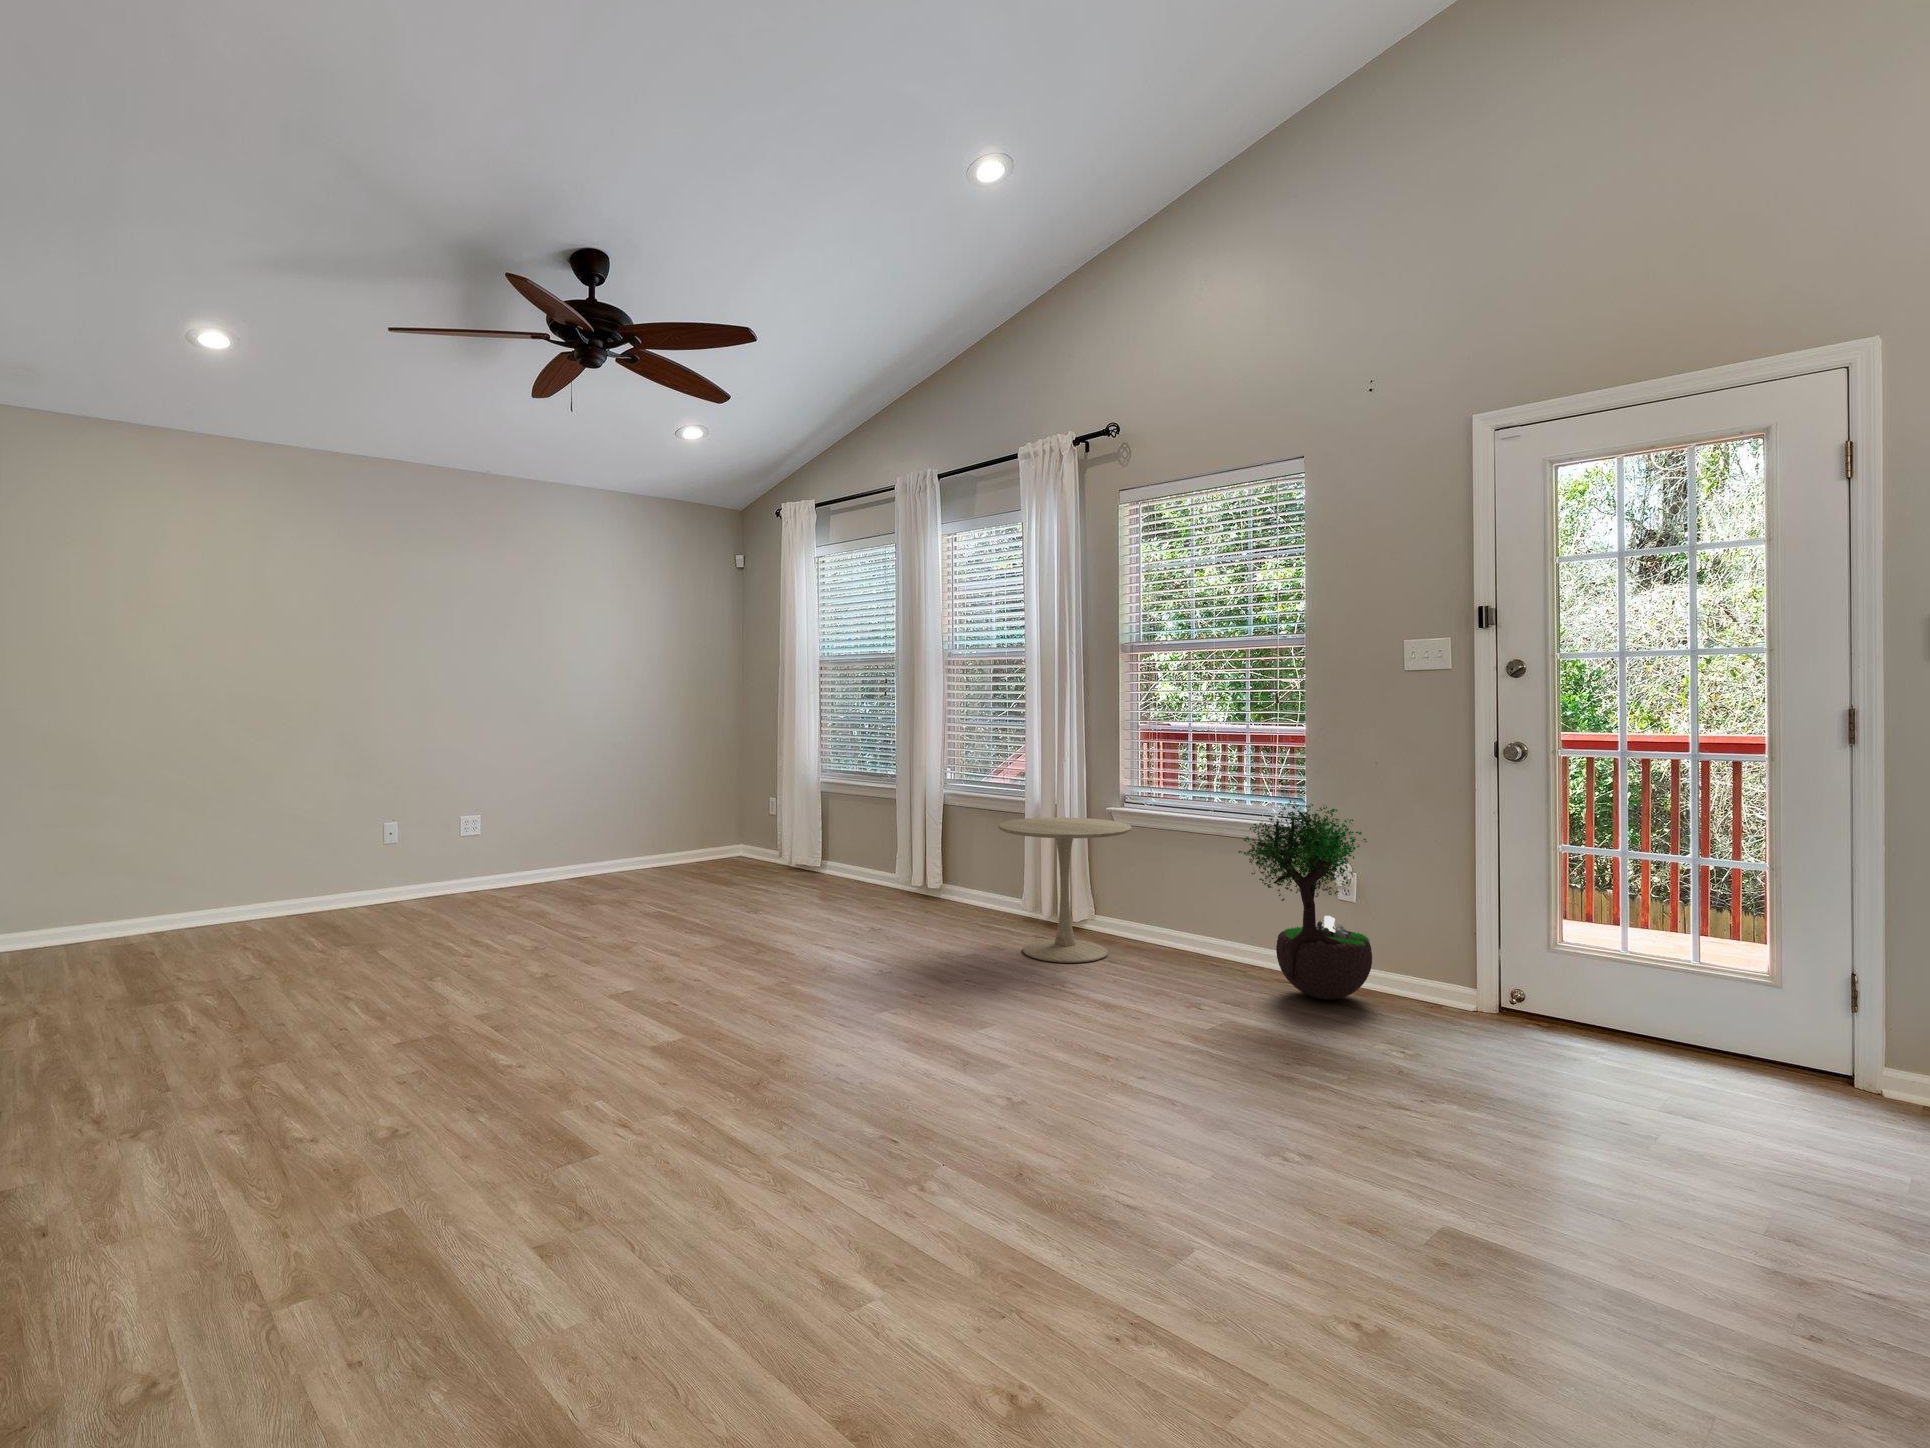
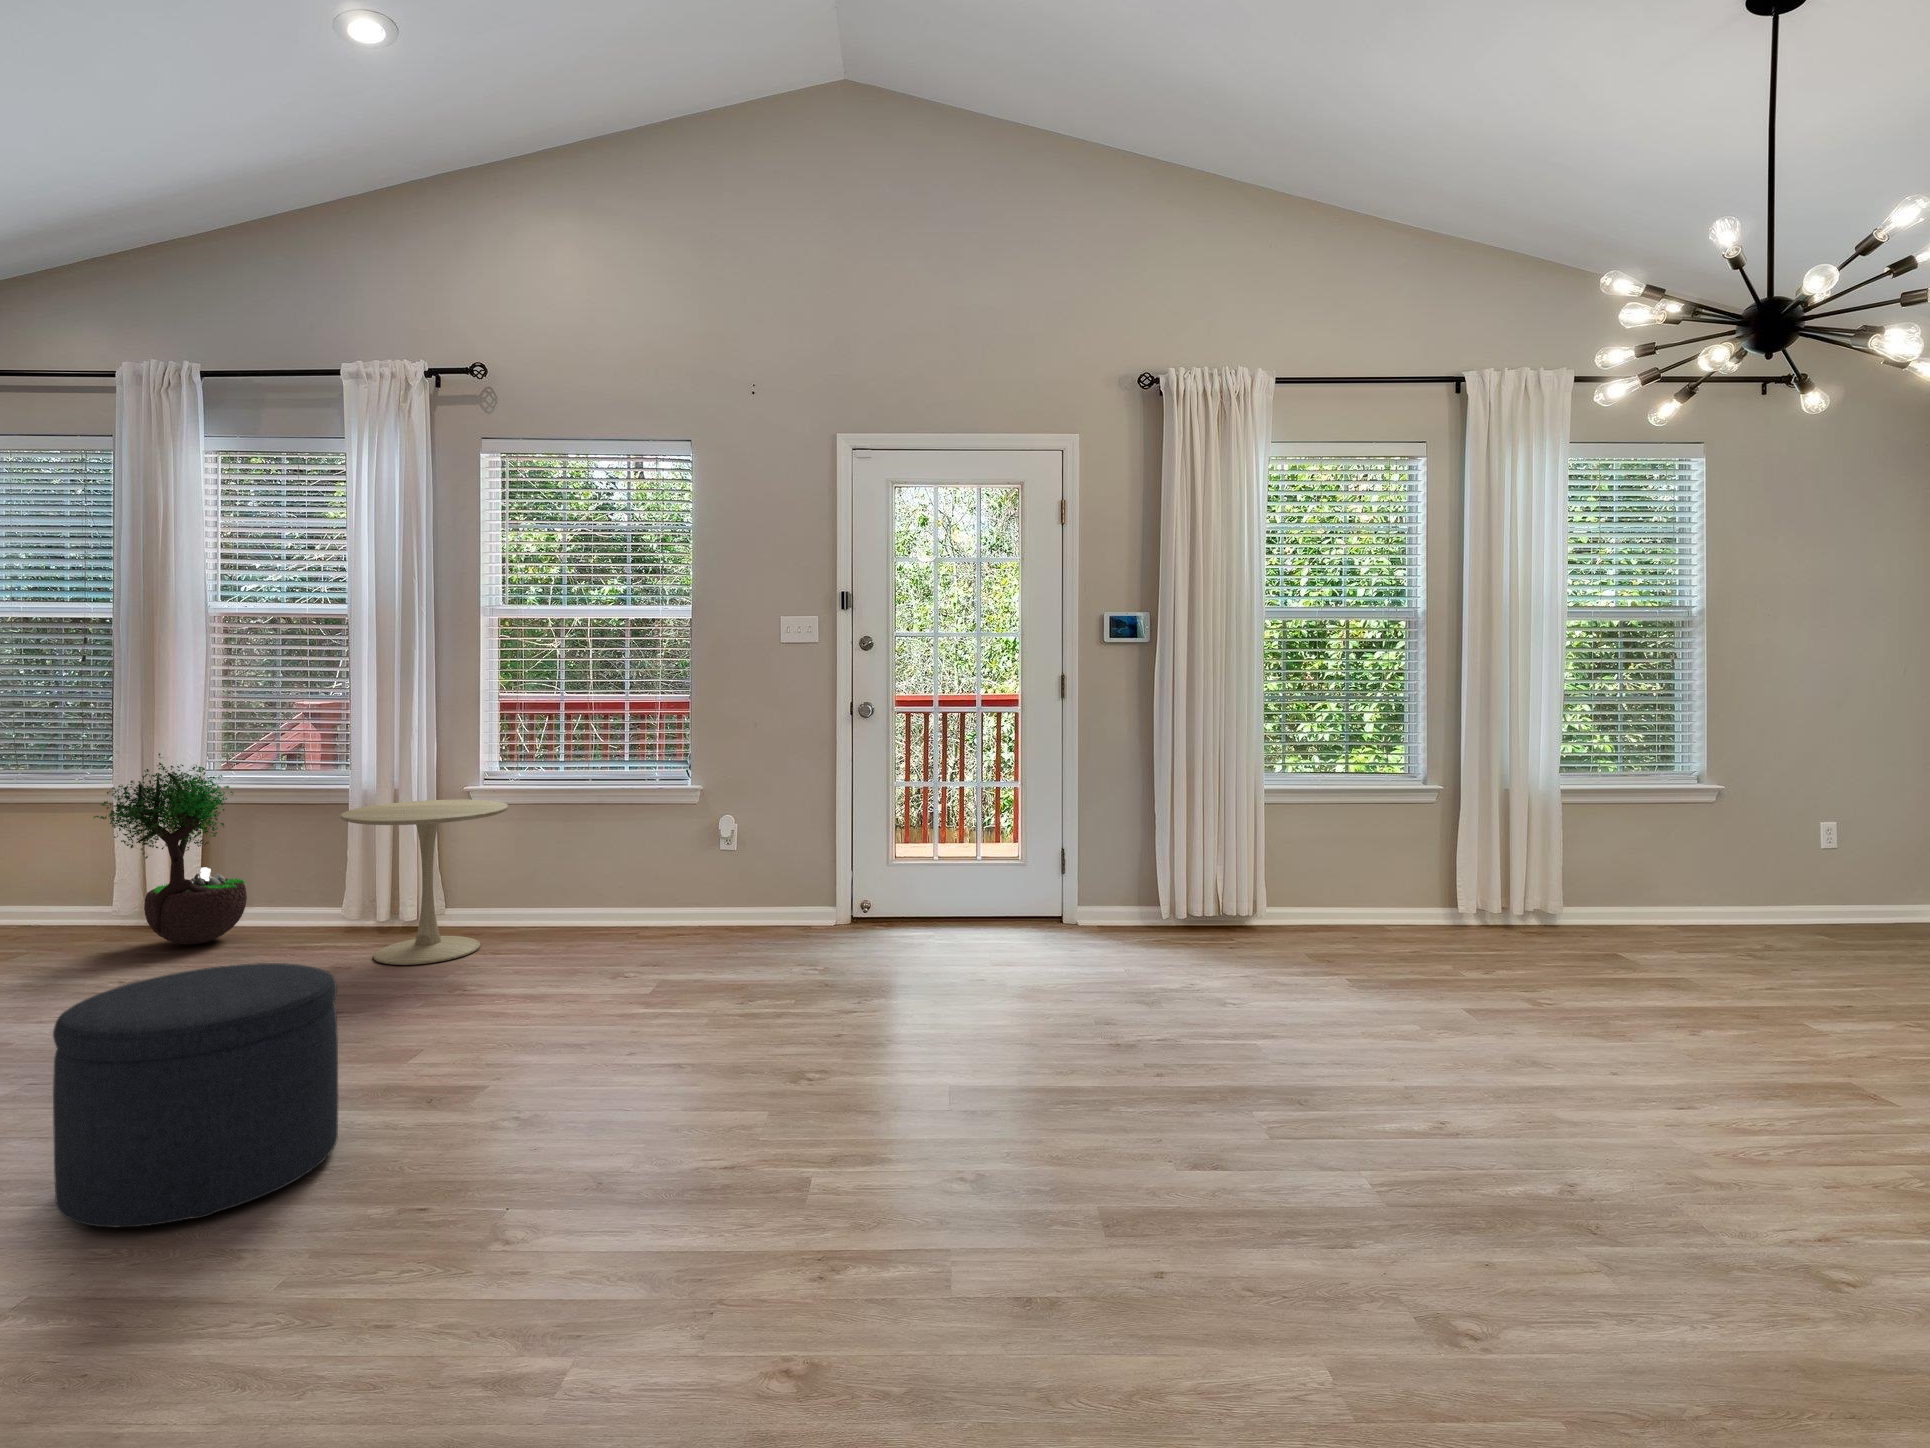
potted tree: present [1238,791,1372,1000] -> present [94,753,247,944]
ottoman: none [710,927,881,1111] -> present [53,963,338,1227]

